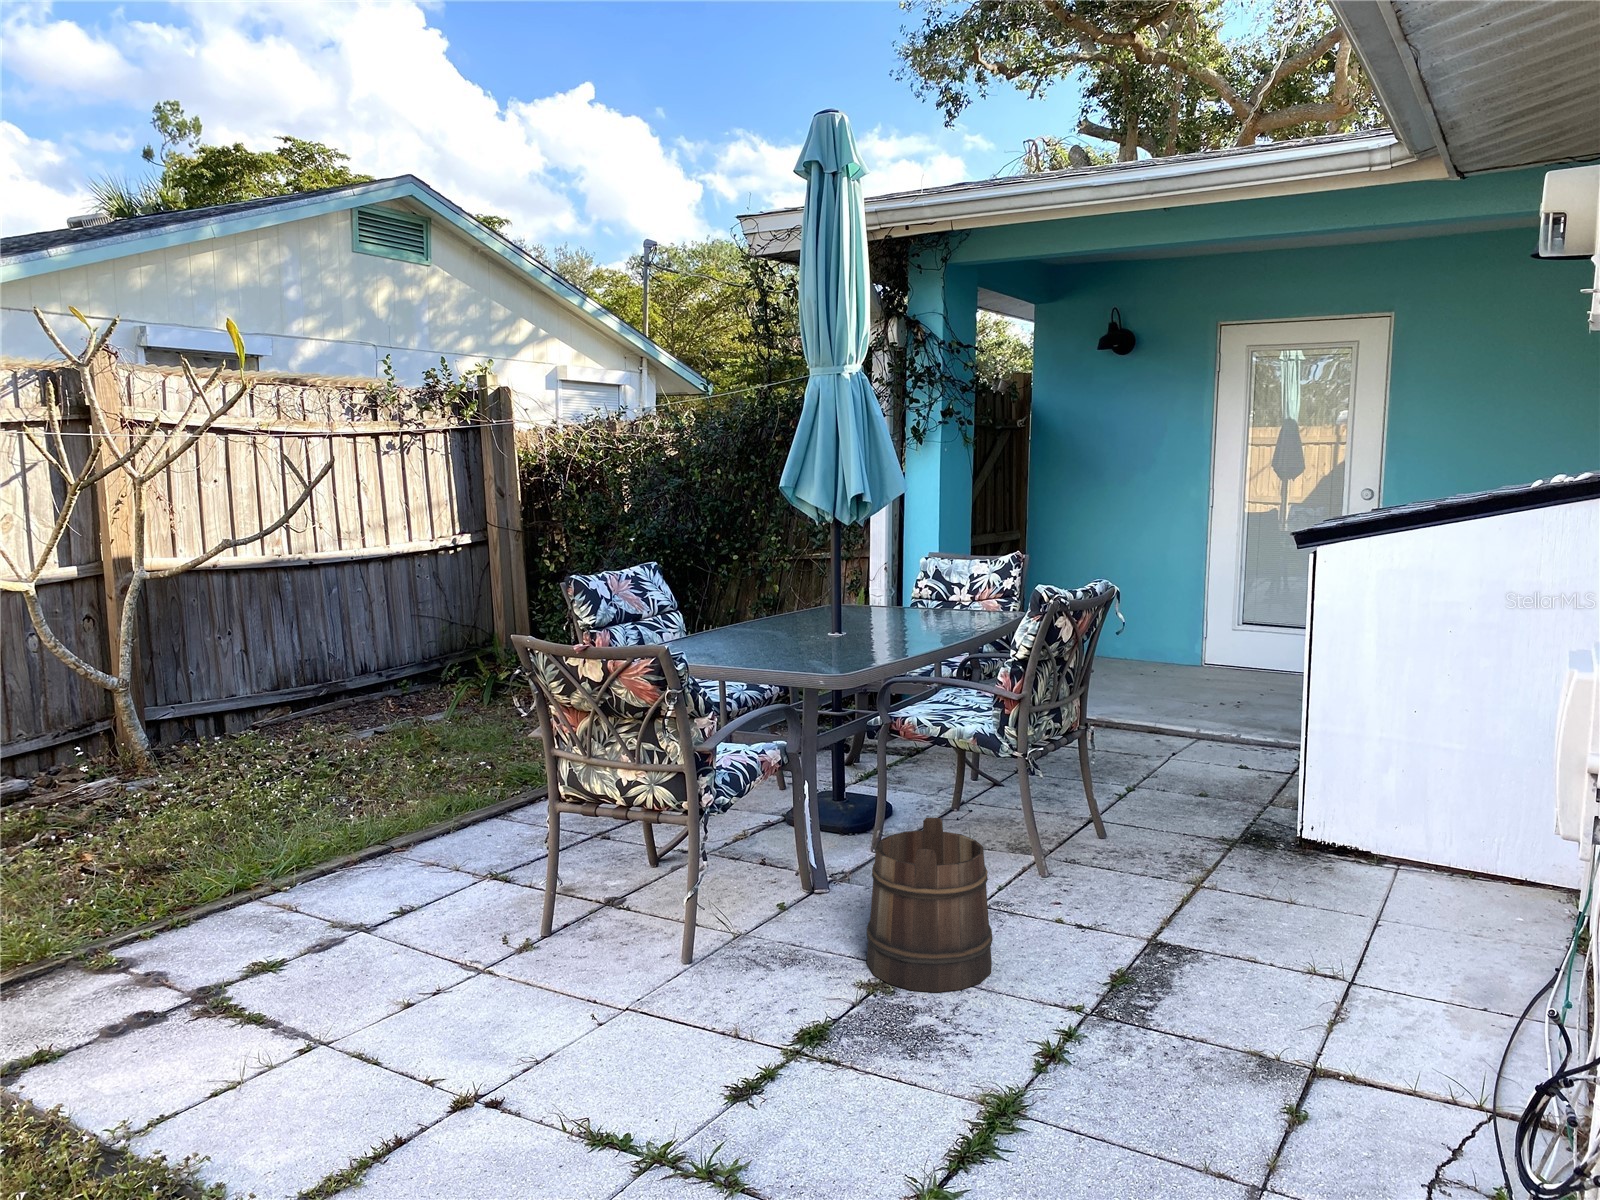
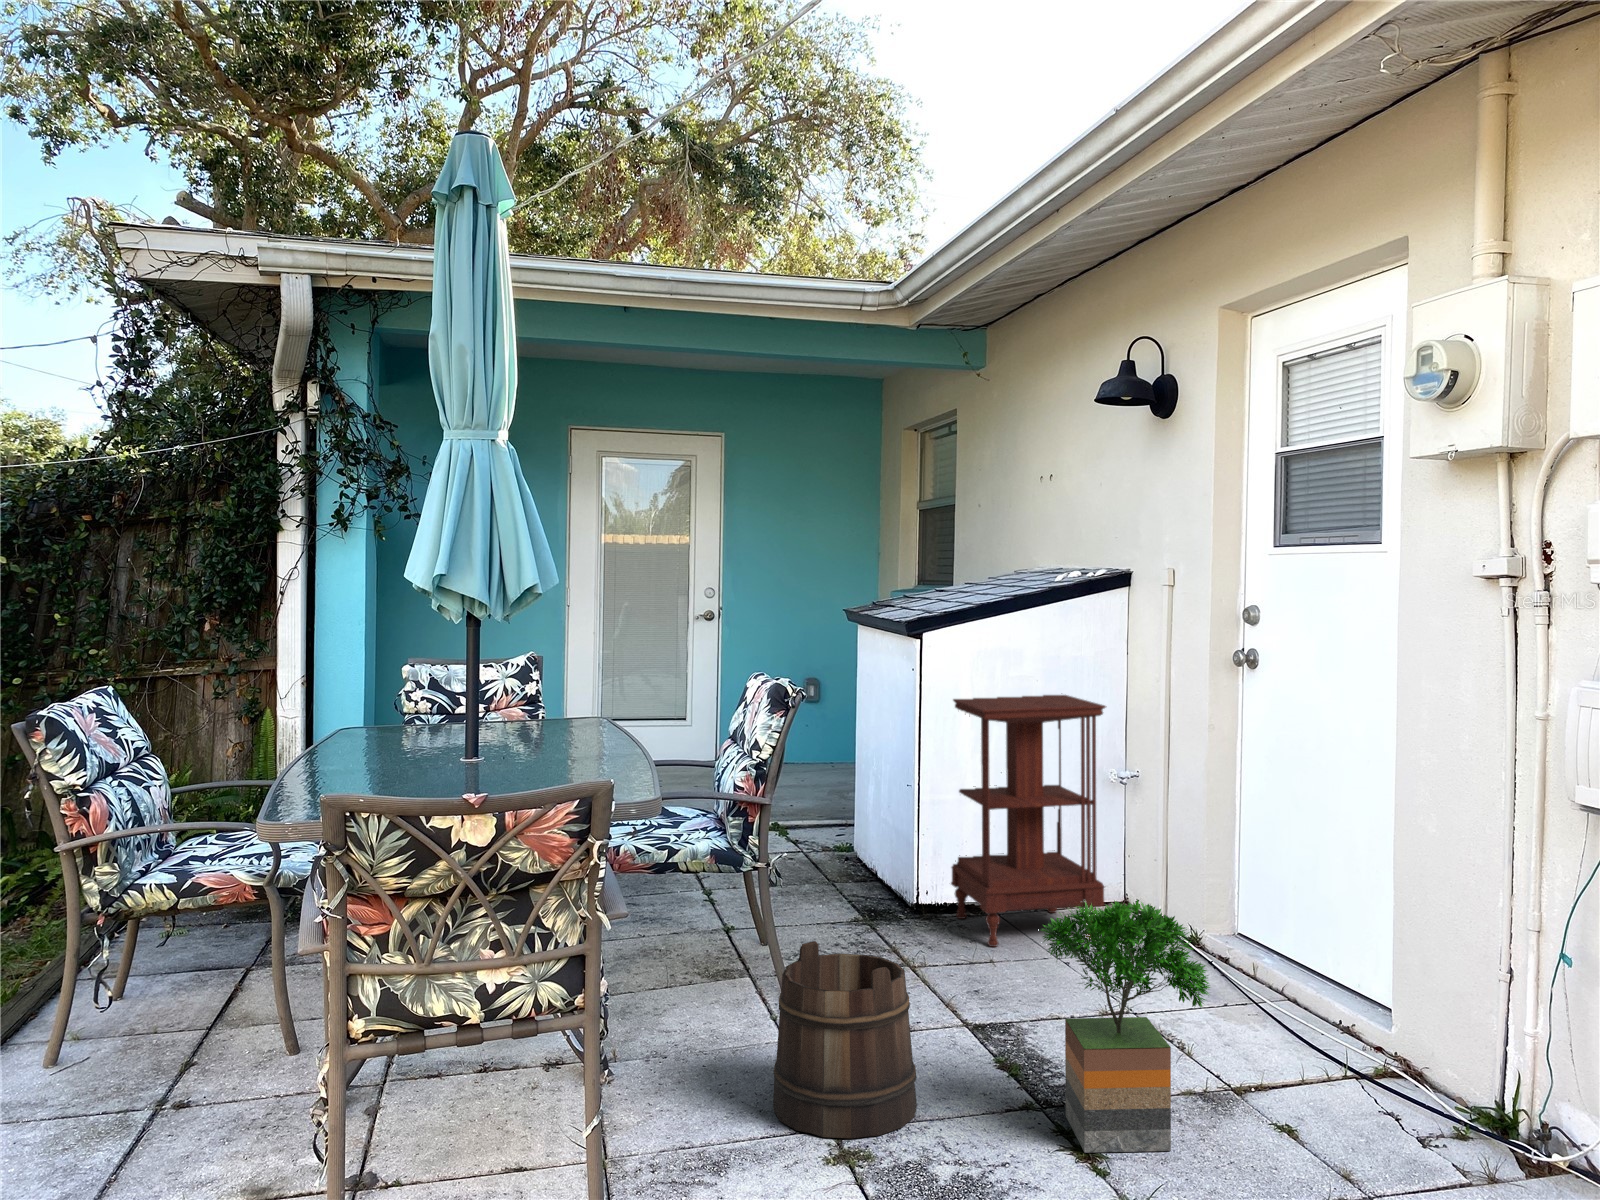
side table: none [1309,628,1493,920] -> present [951,695,1106,947]
potted tree: none [1029,835,1192,1108] -> present [1041,900,1210,1153]

